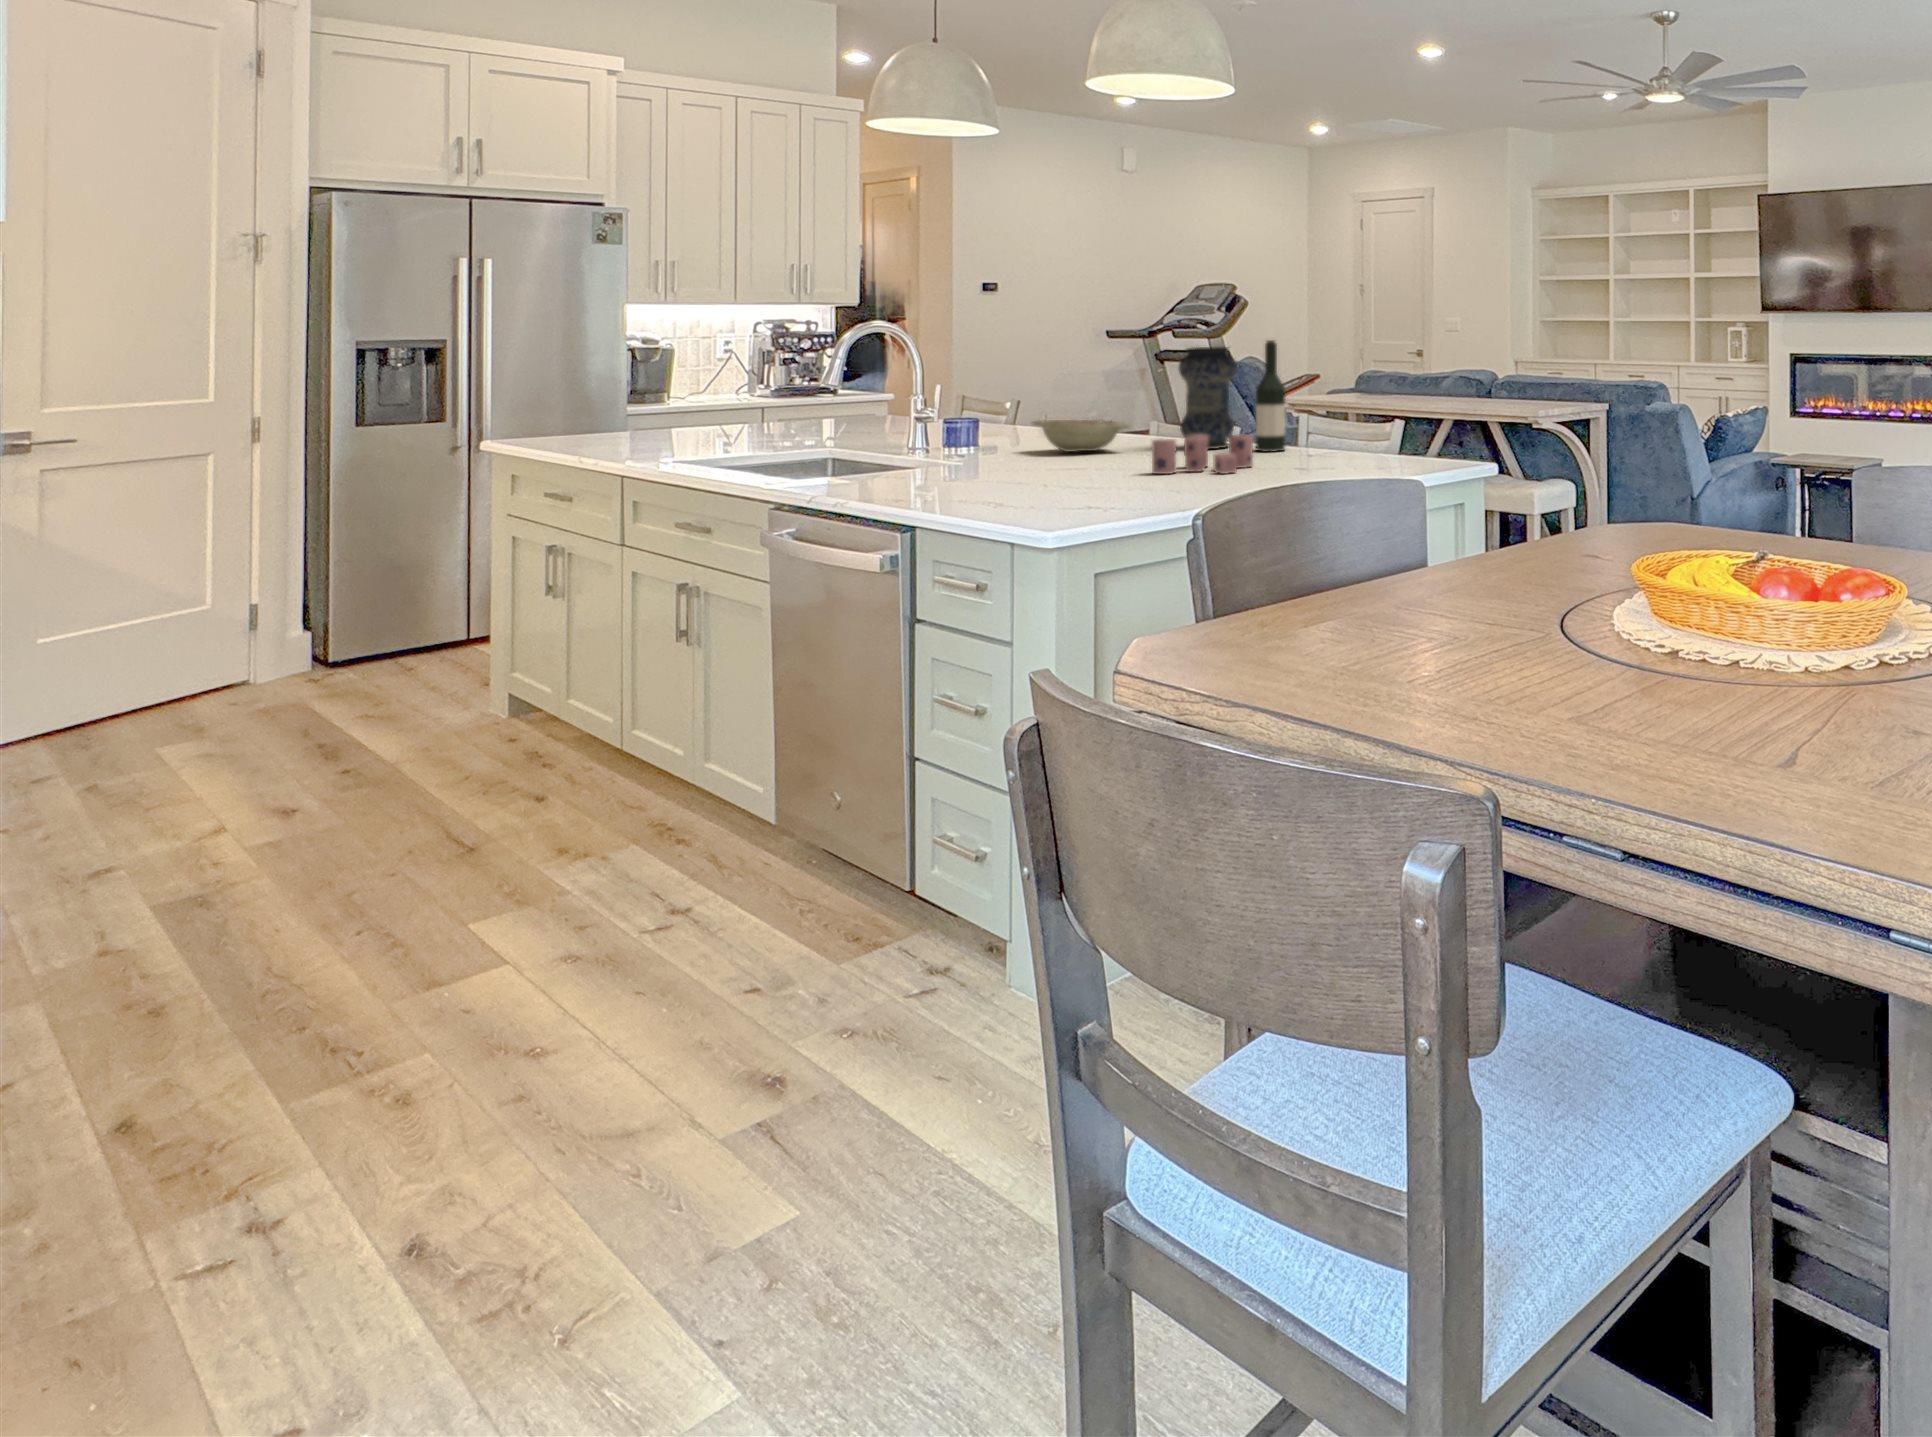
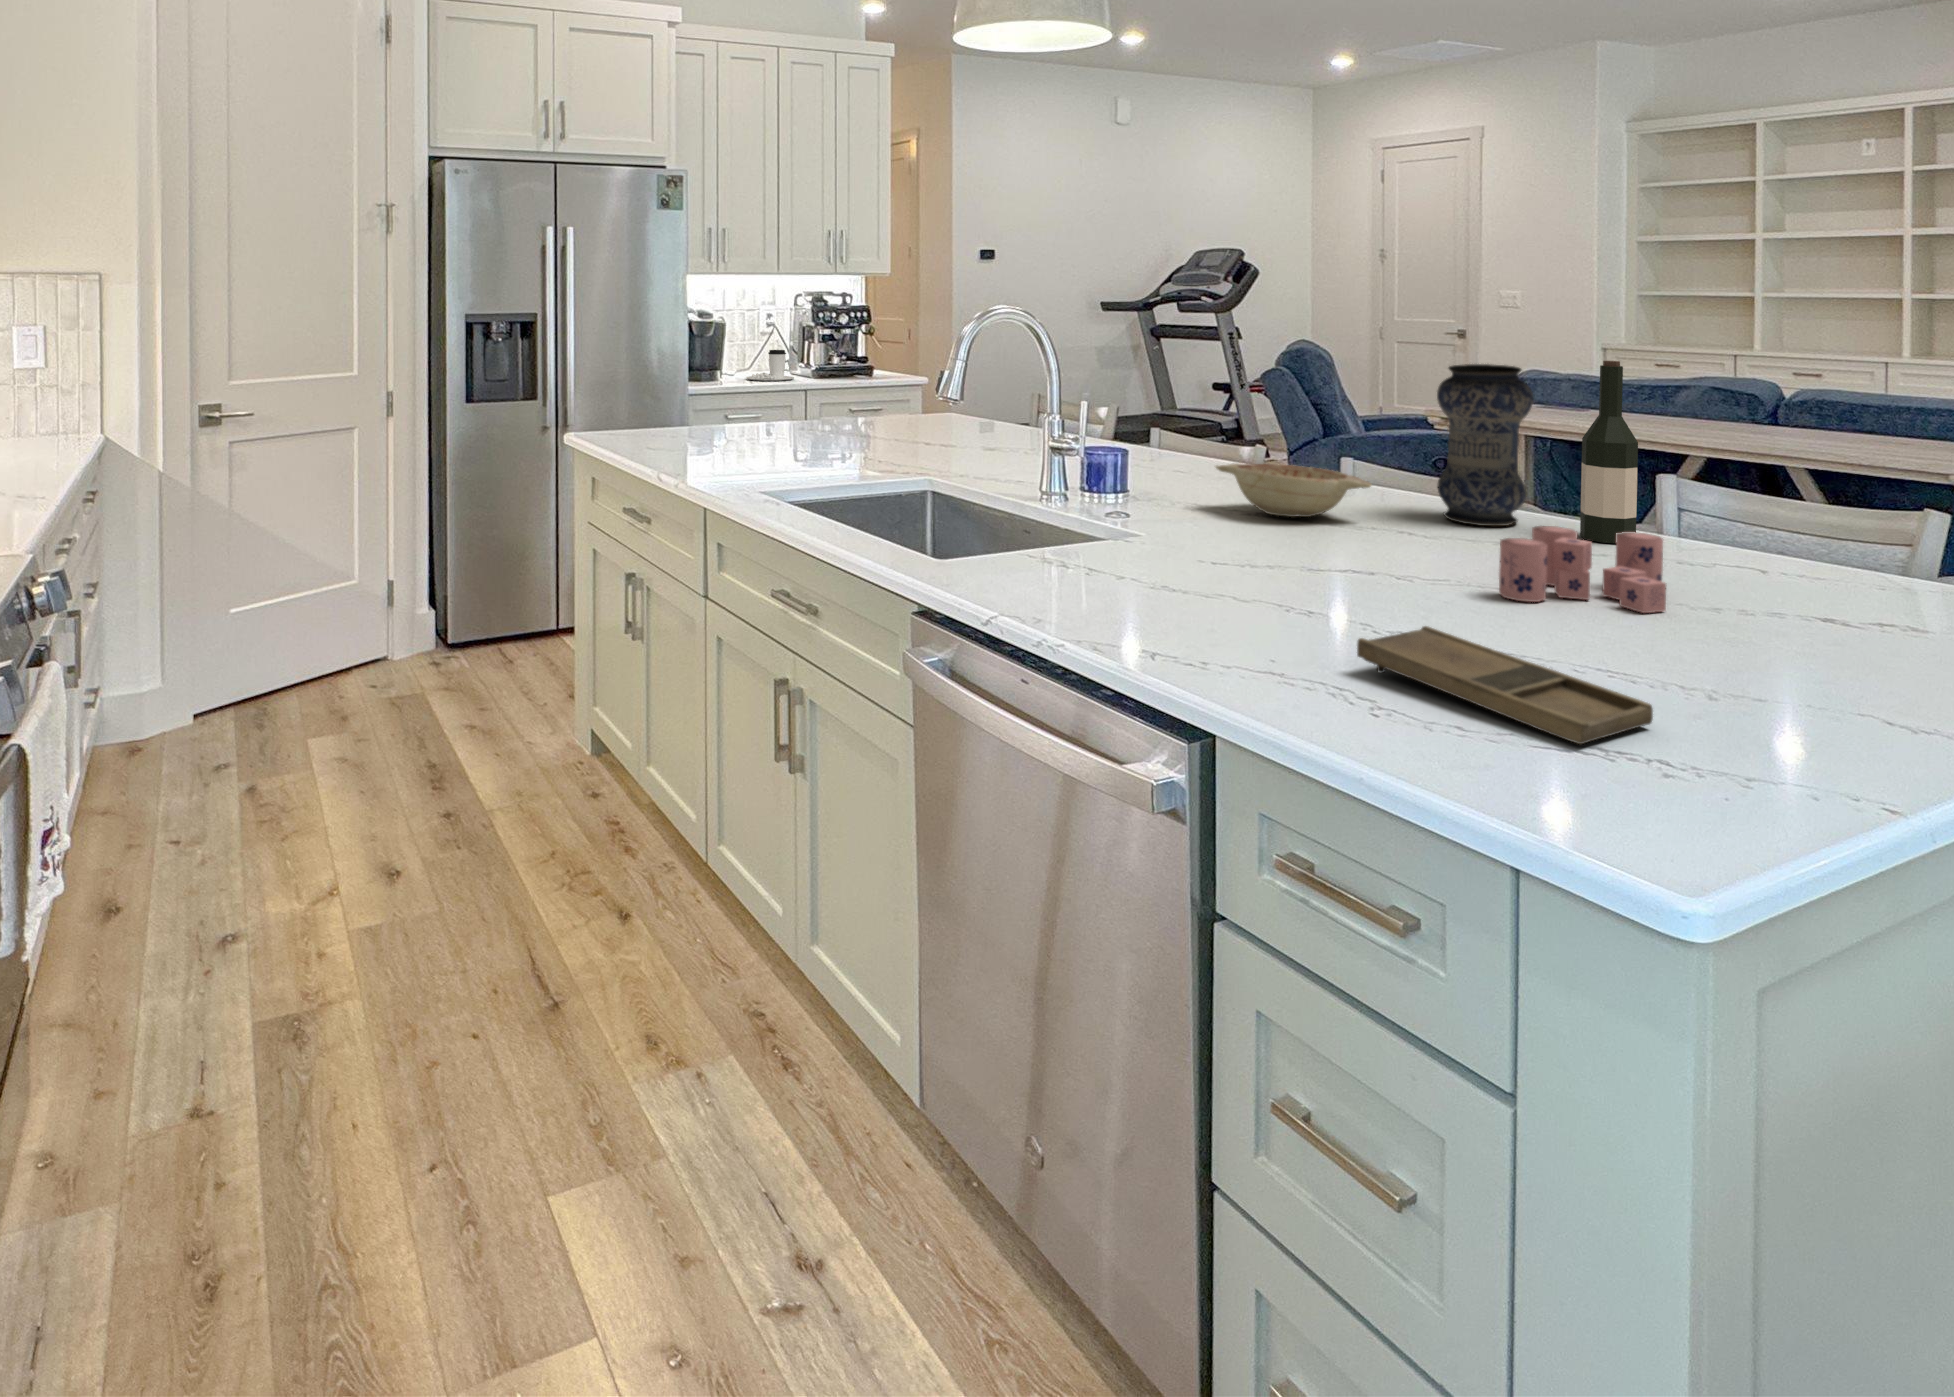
coffee cup: none [697,374,751,403] -> present [746,350,794,381]
tray: none [1009,476,1138,511] -> present [1357,626,1653,744]

